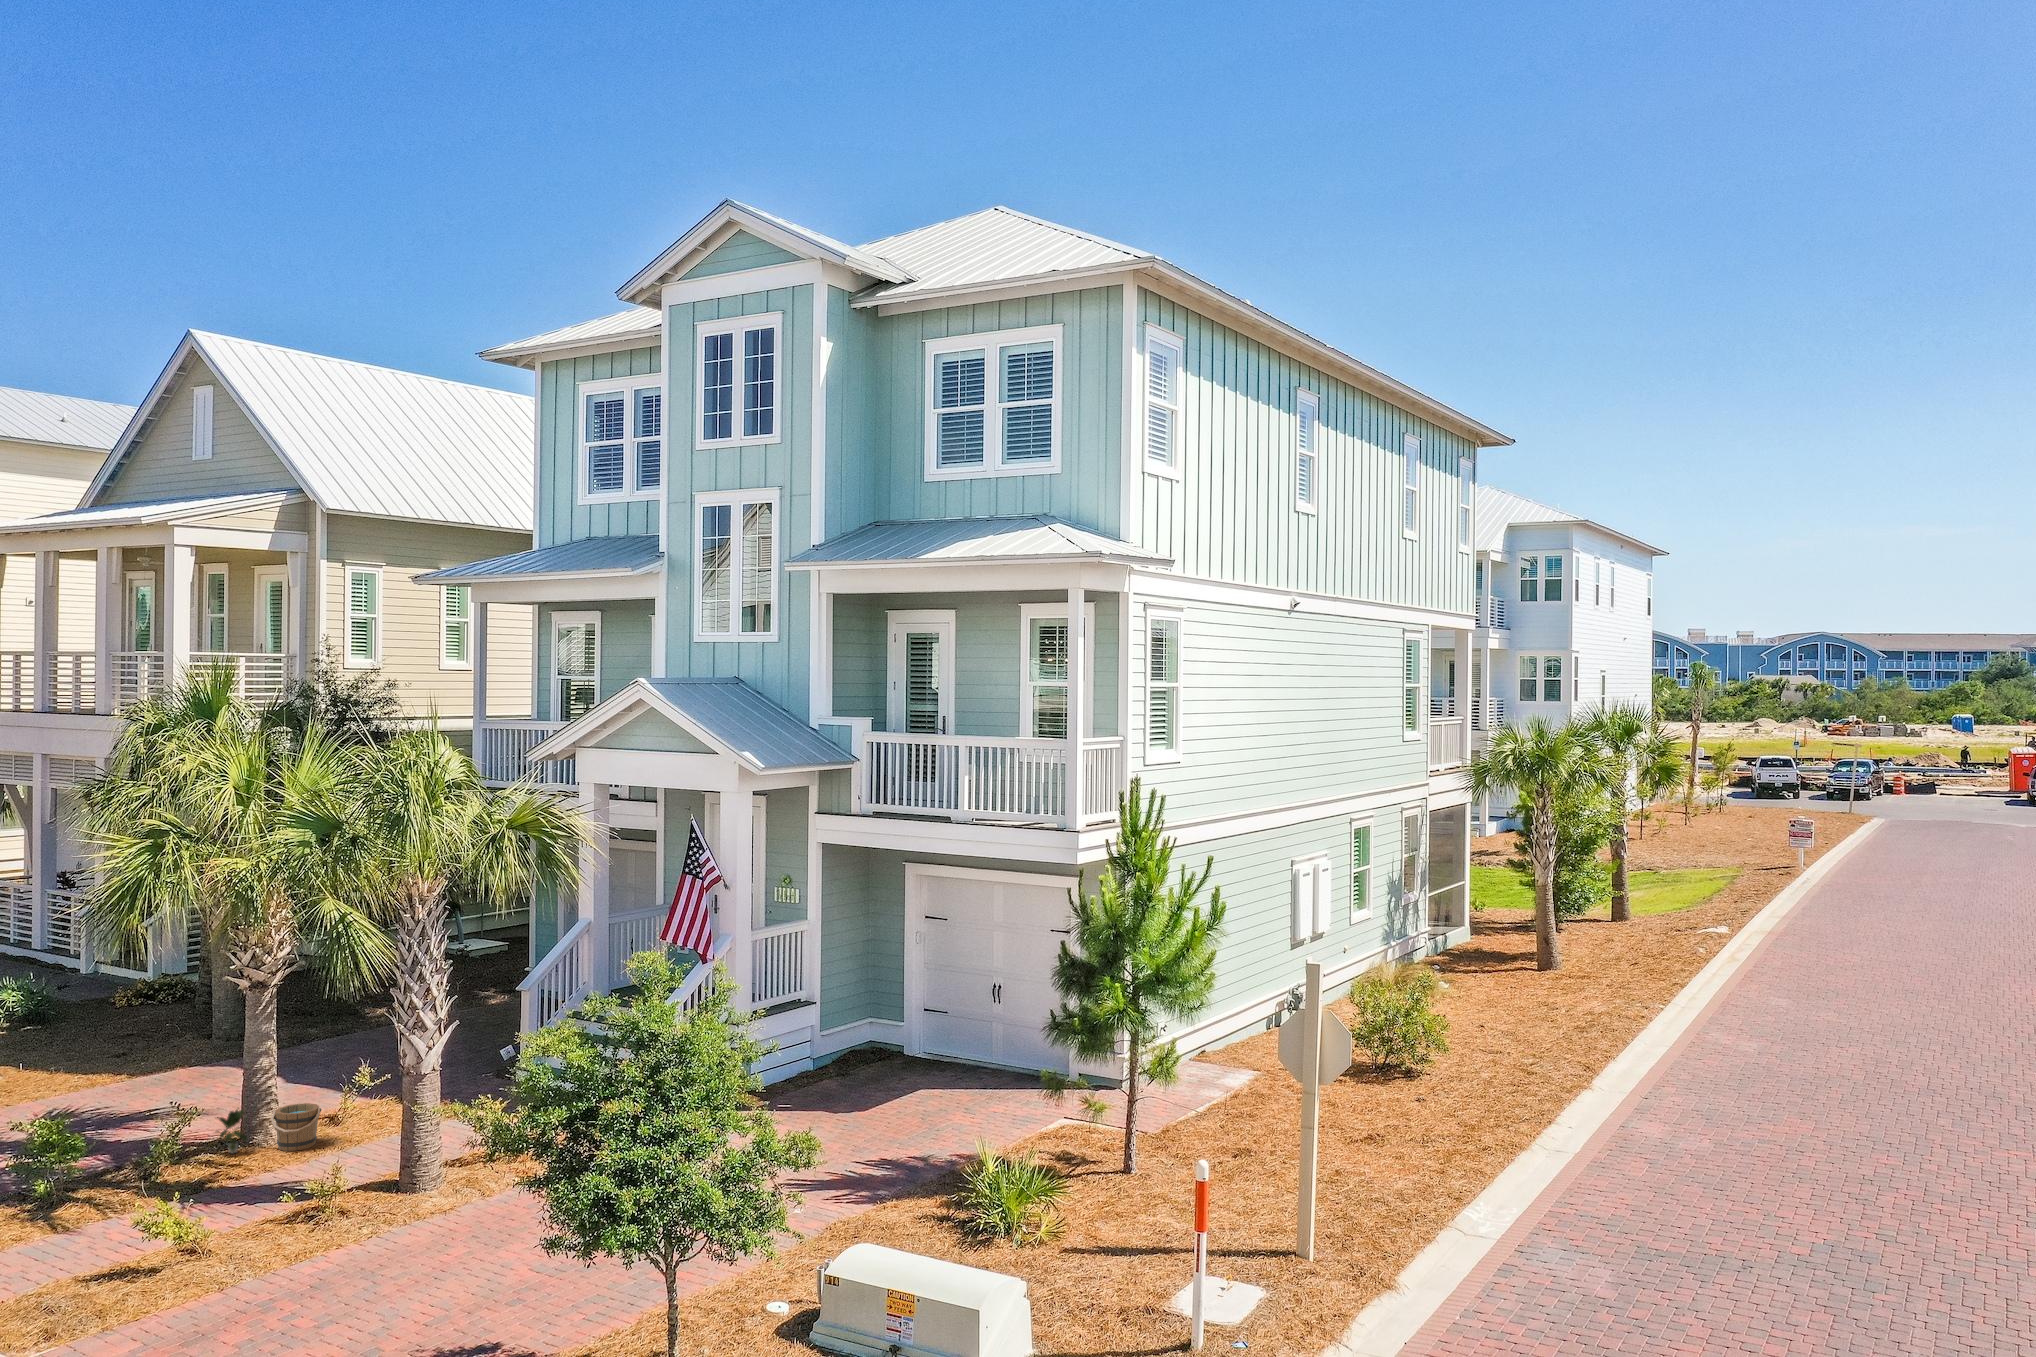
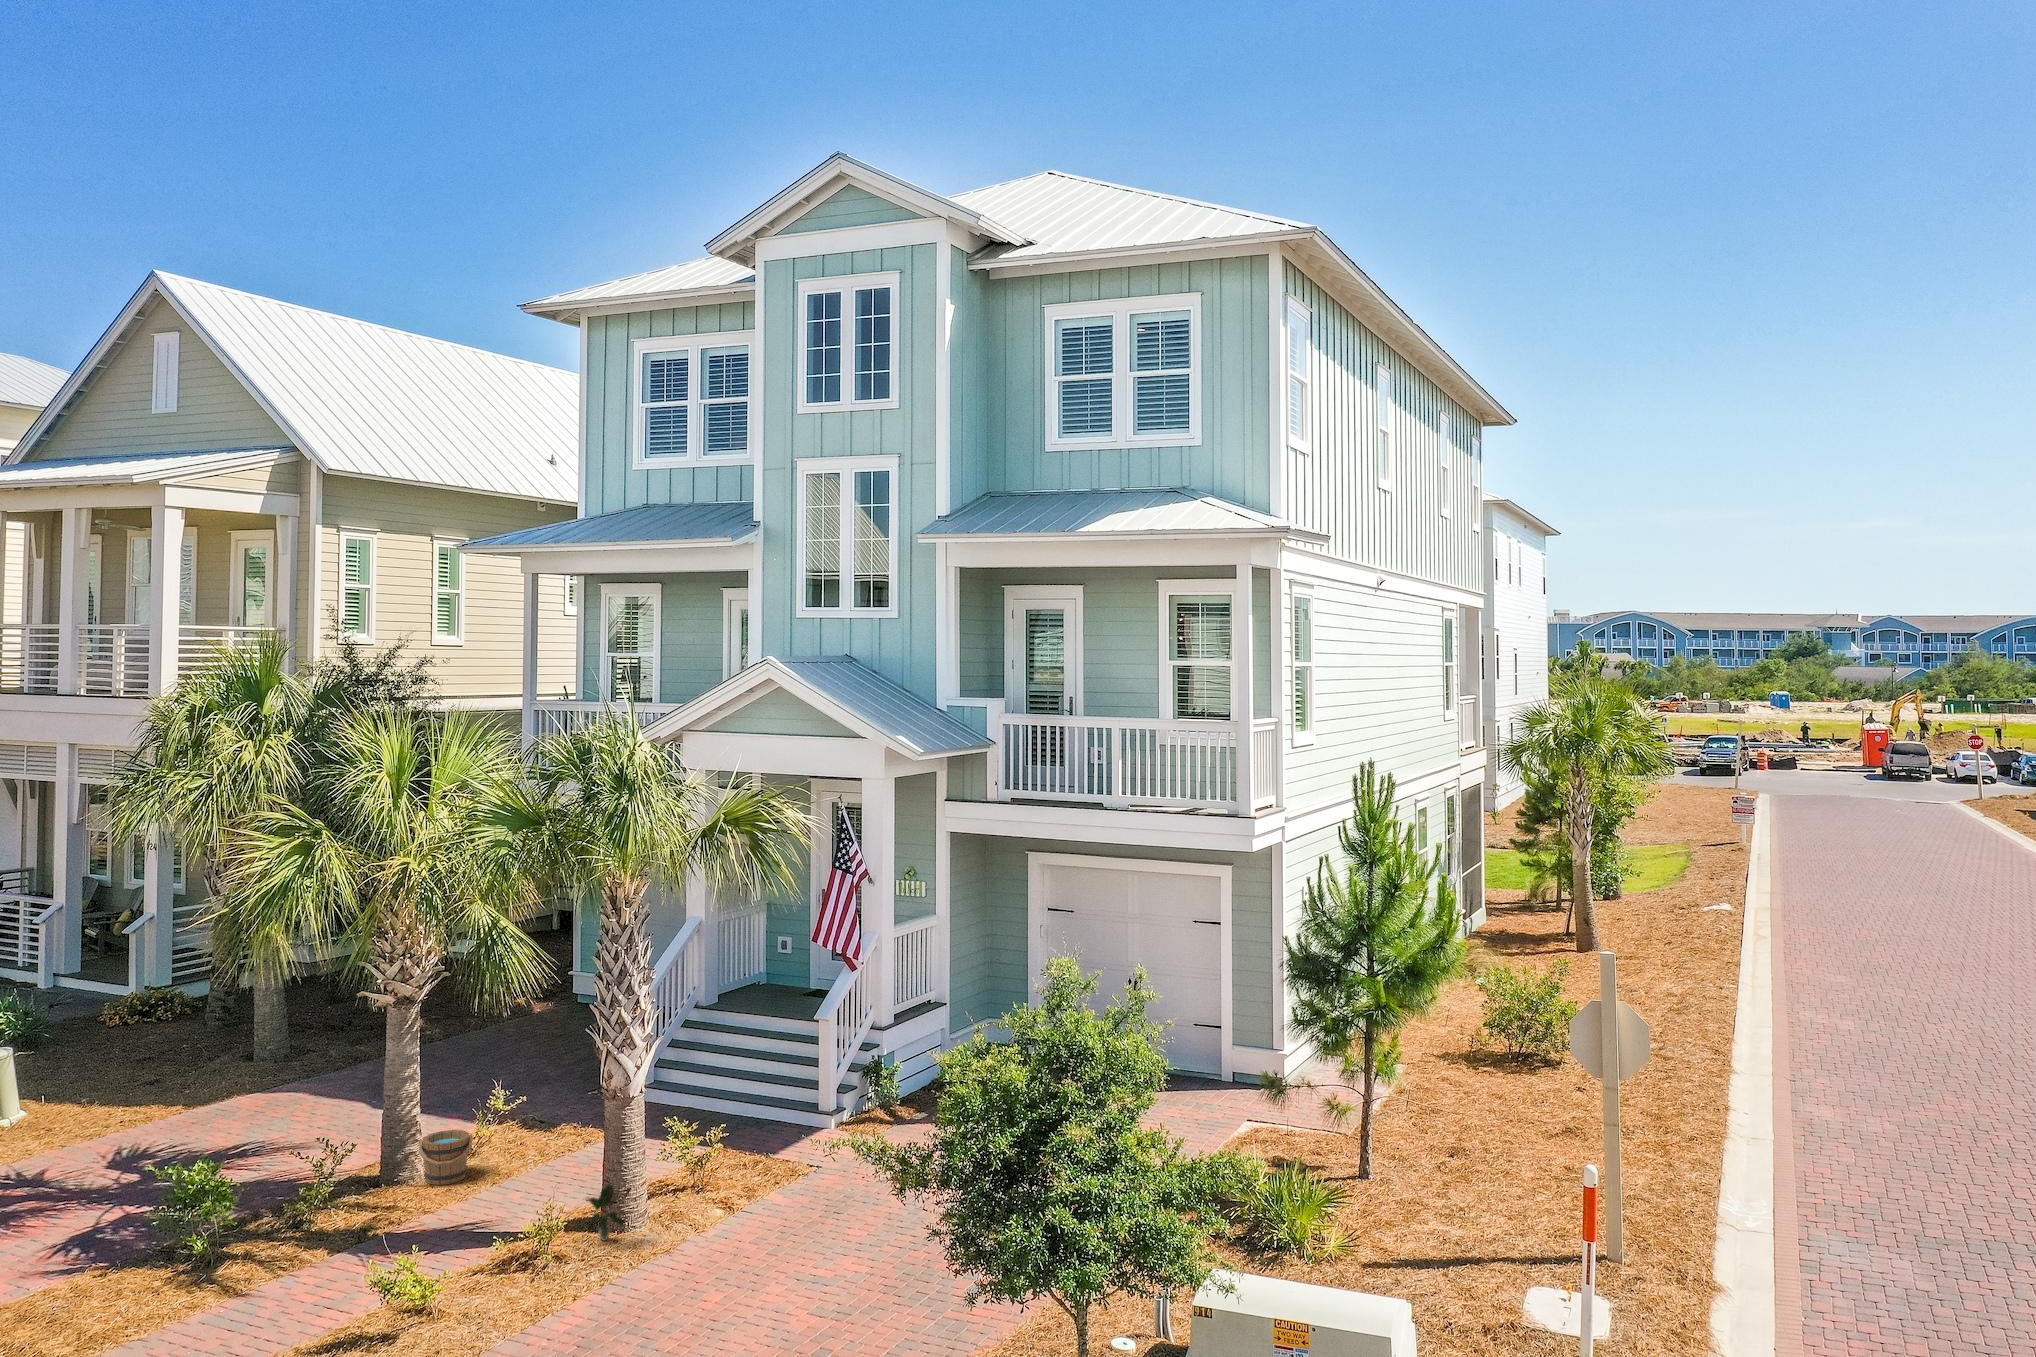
potted plant: present [216,1110,247,1153] -> present [588,1184,623,1241]

